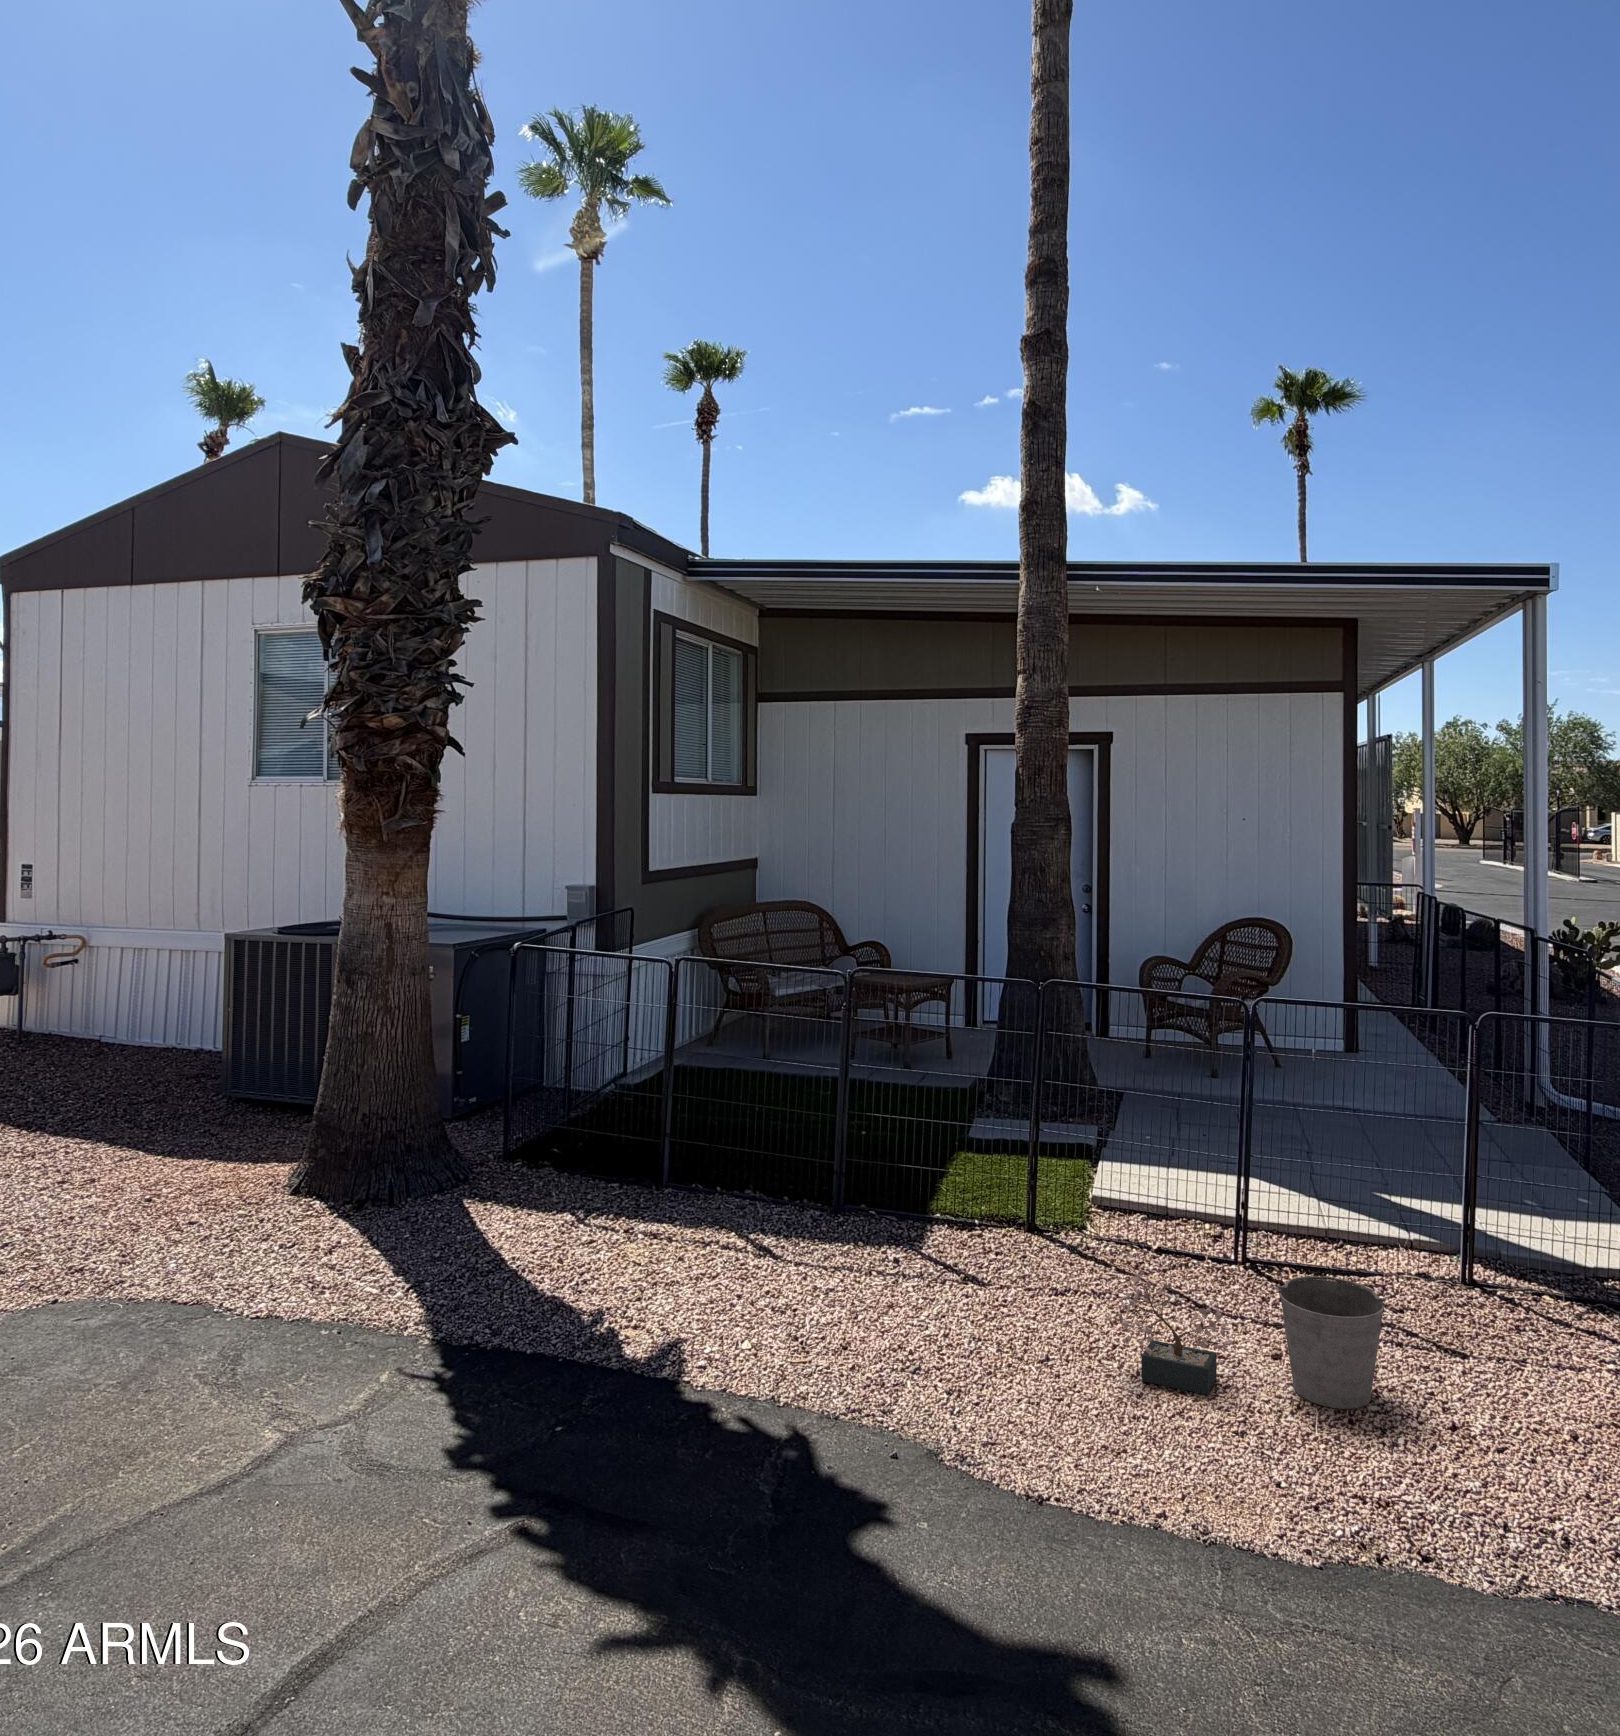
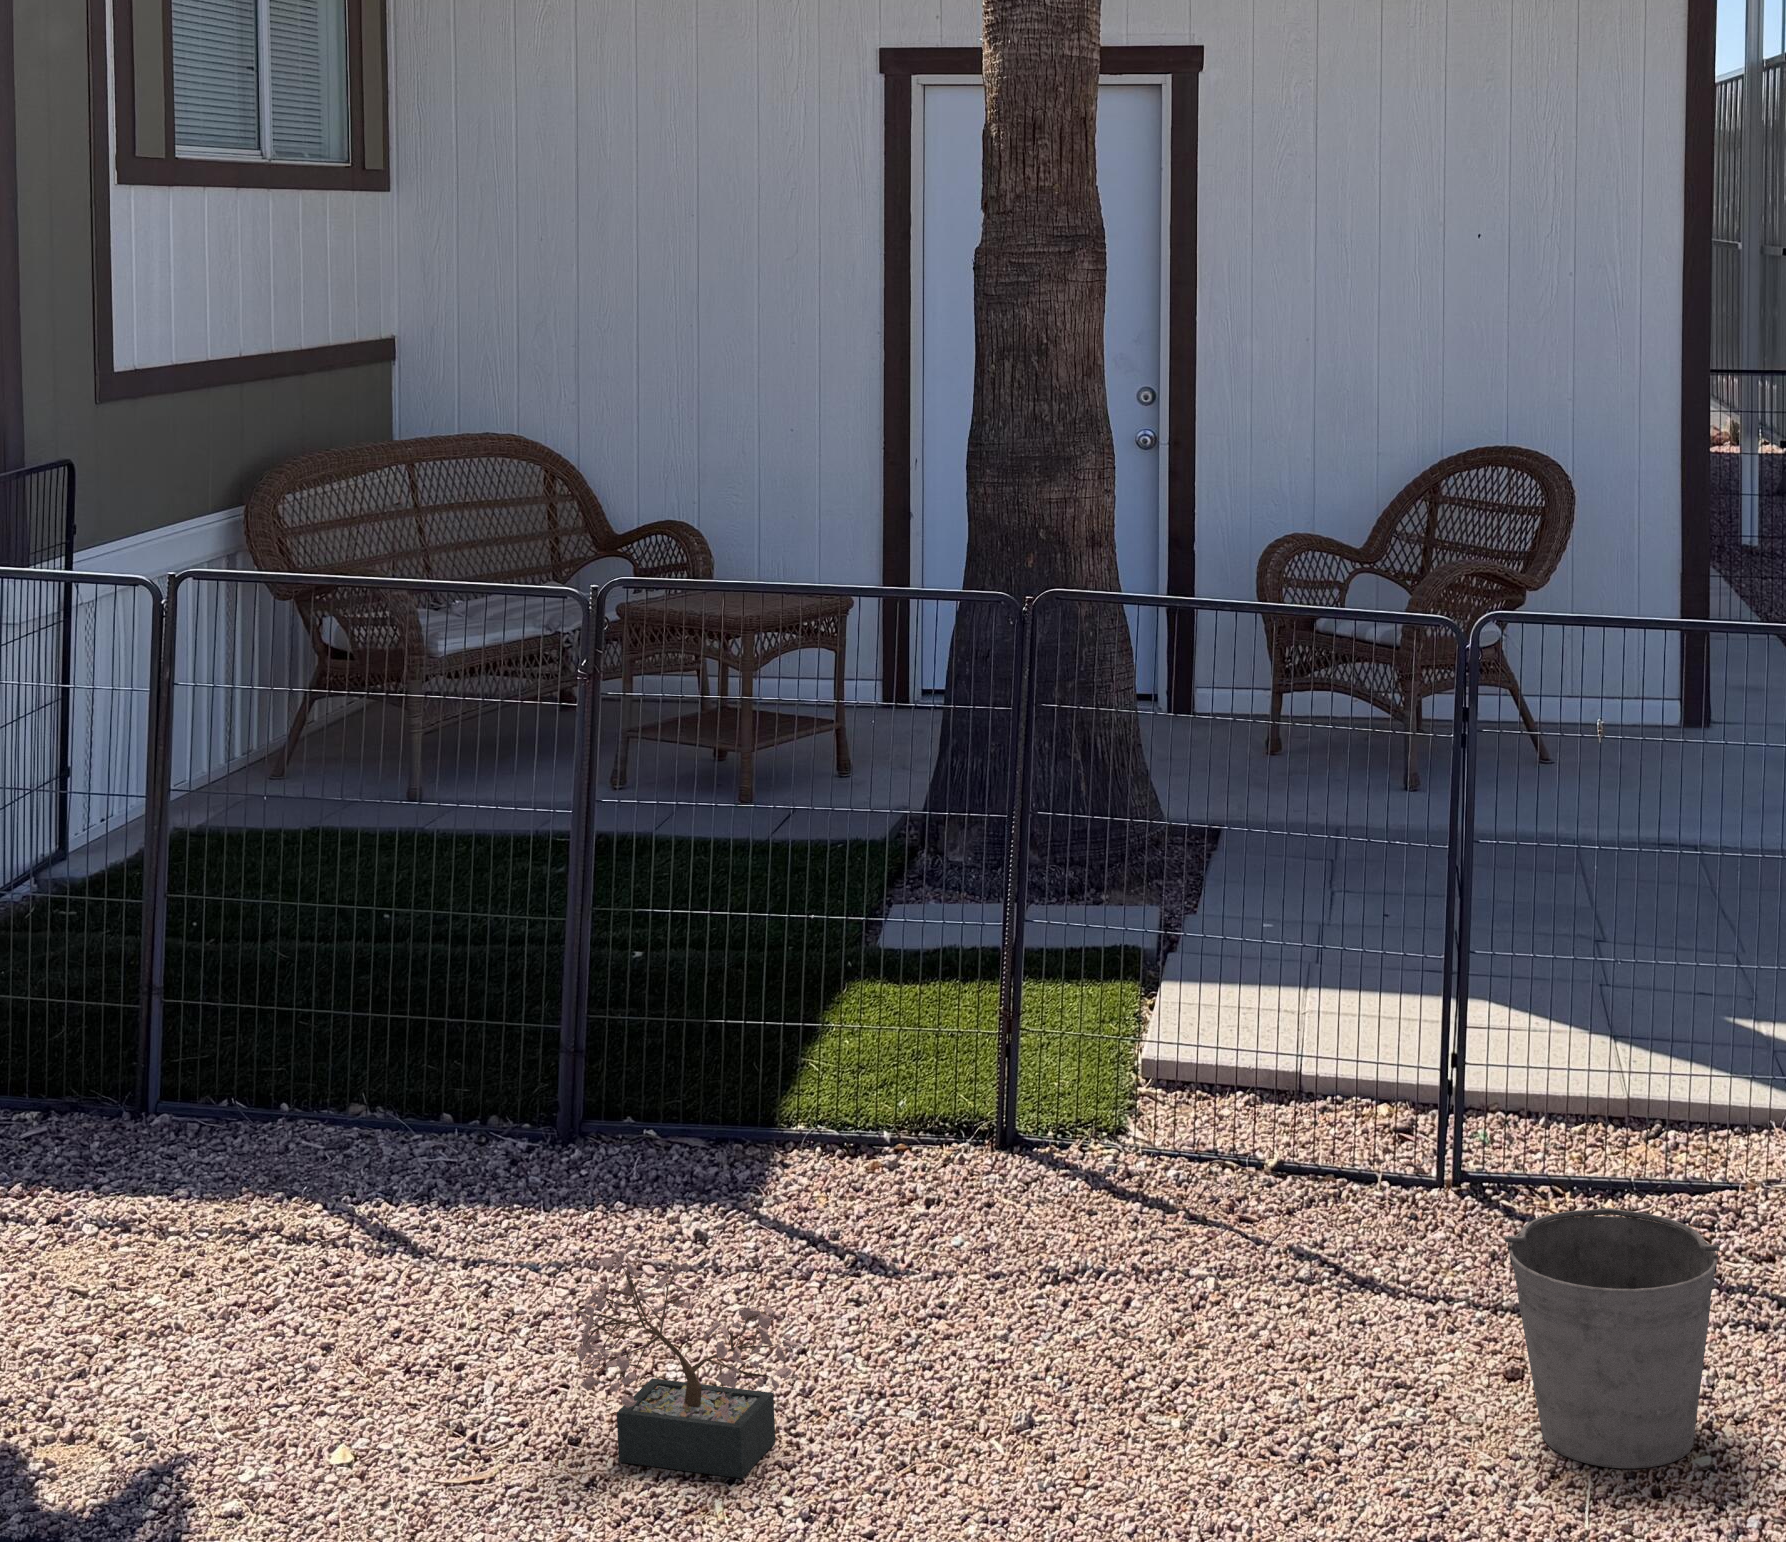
decorative plant: present [1119,1271,1232,1395] -> present [566,1243,799,1478]

